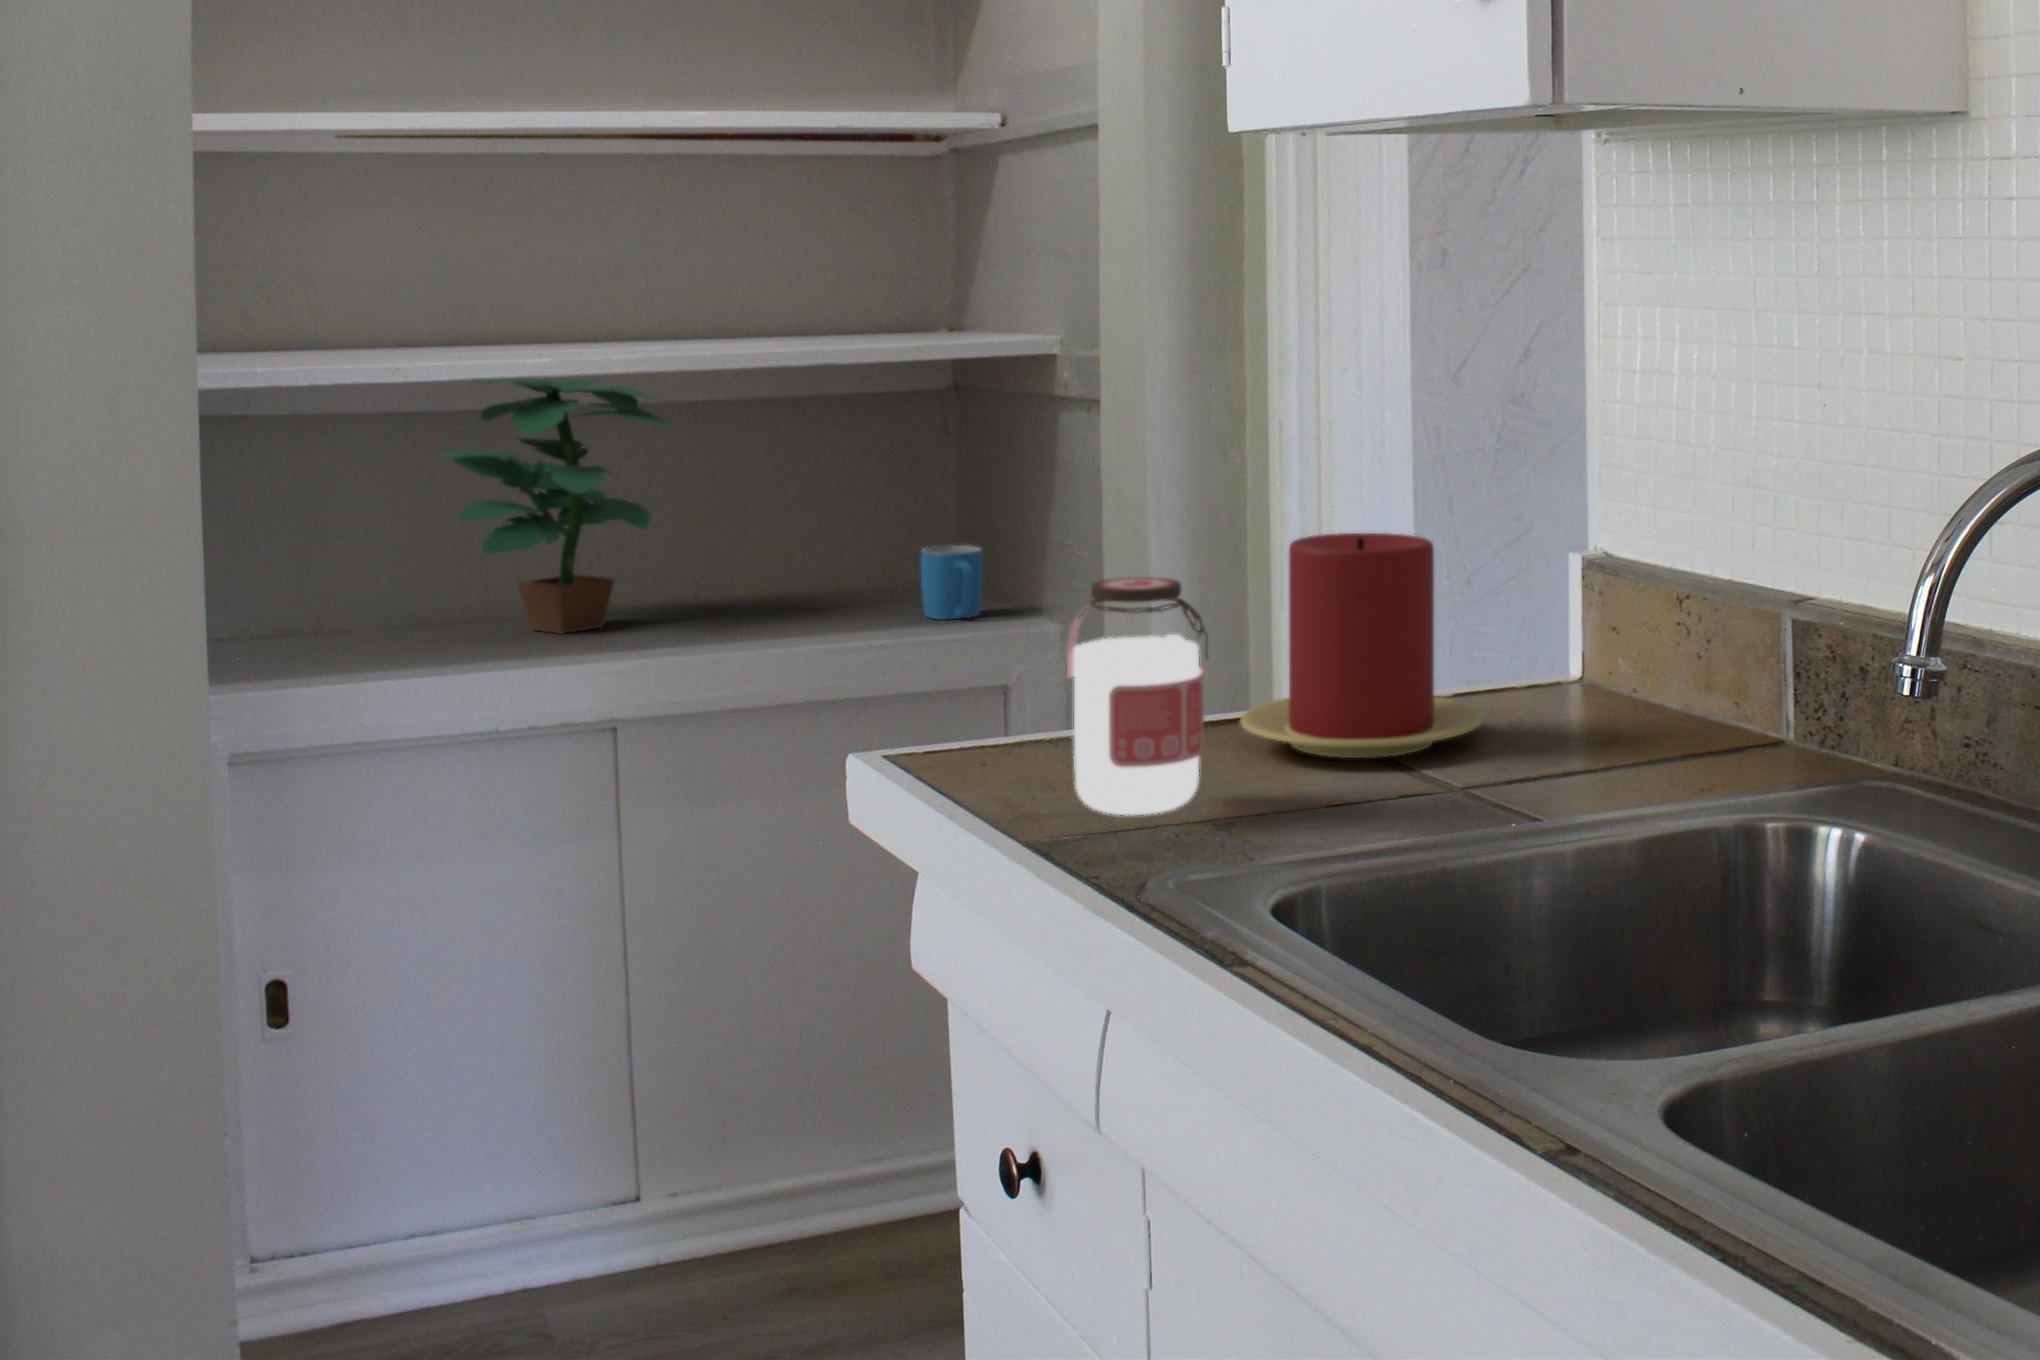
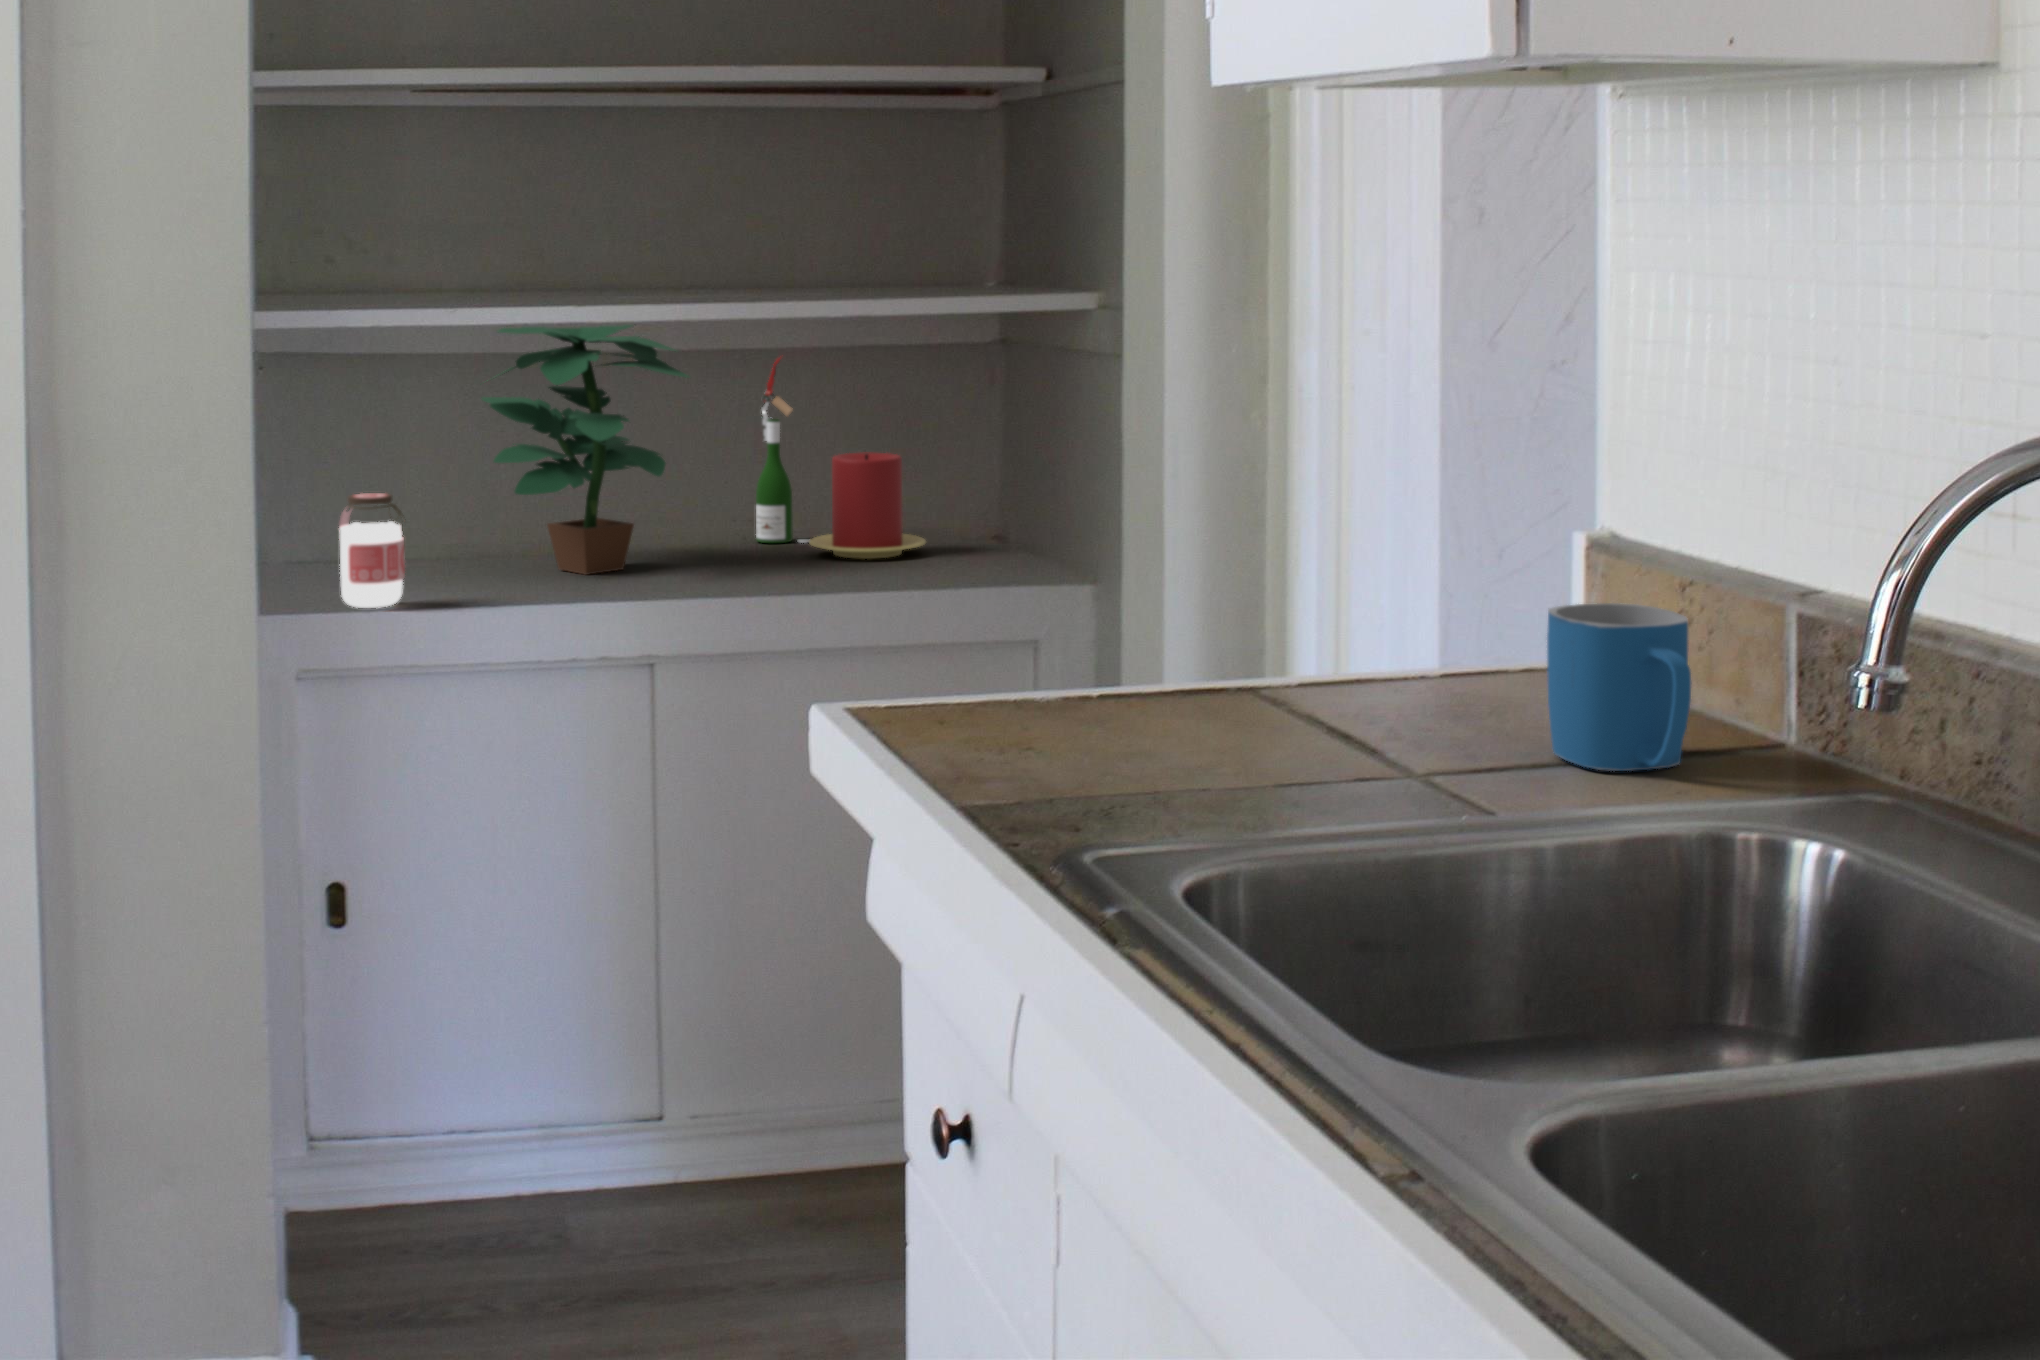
wine bottle: none [744,404,801,595] -> present [756,357,809,543]
candle: present [1241,533,1482,758] -> present [809,453,926,559]
mug: present [921,545,982,619] -> present [1547,603,1691,771]
jar: present [1066,577,1208,815] -> present [339,493,405,608]

